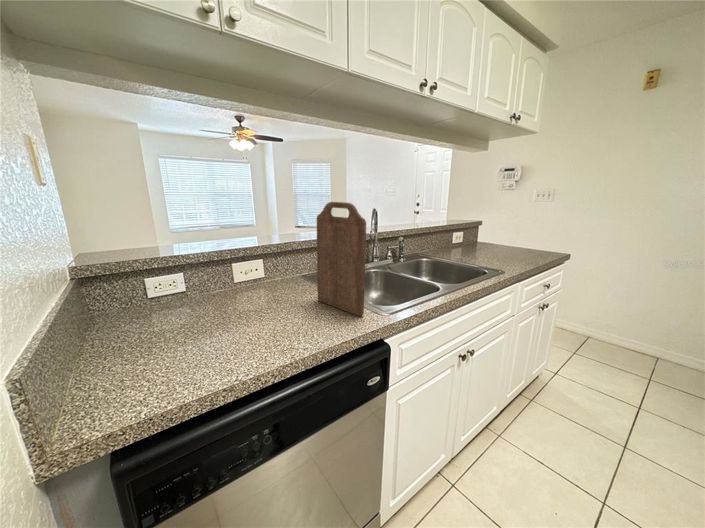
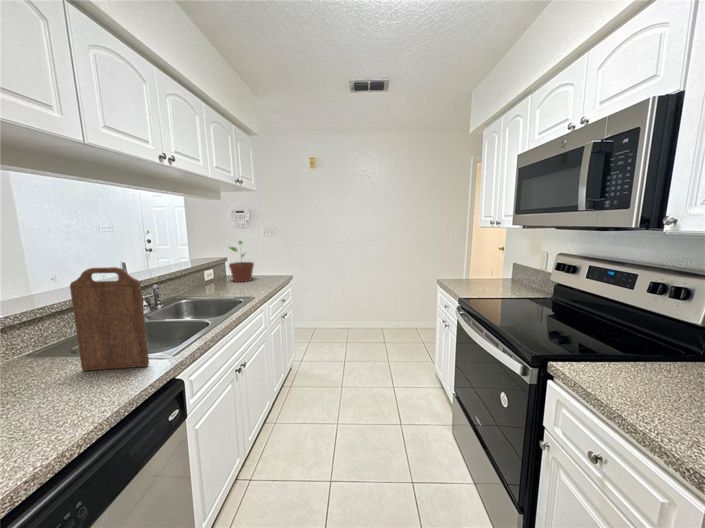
potted plant: none [482,201,514,252] -> present [229,241,254,282]

